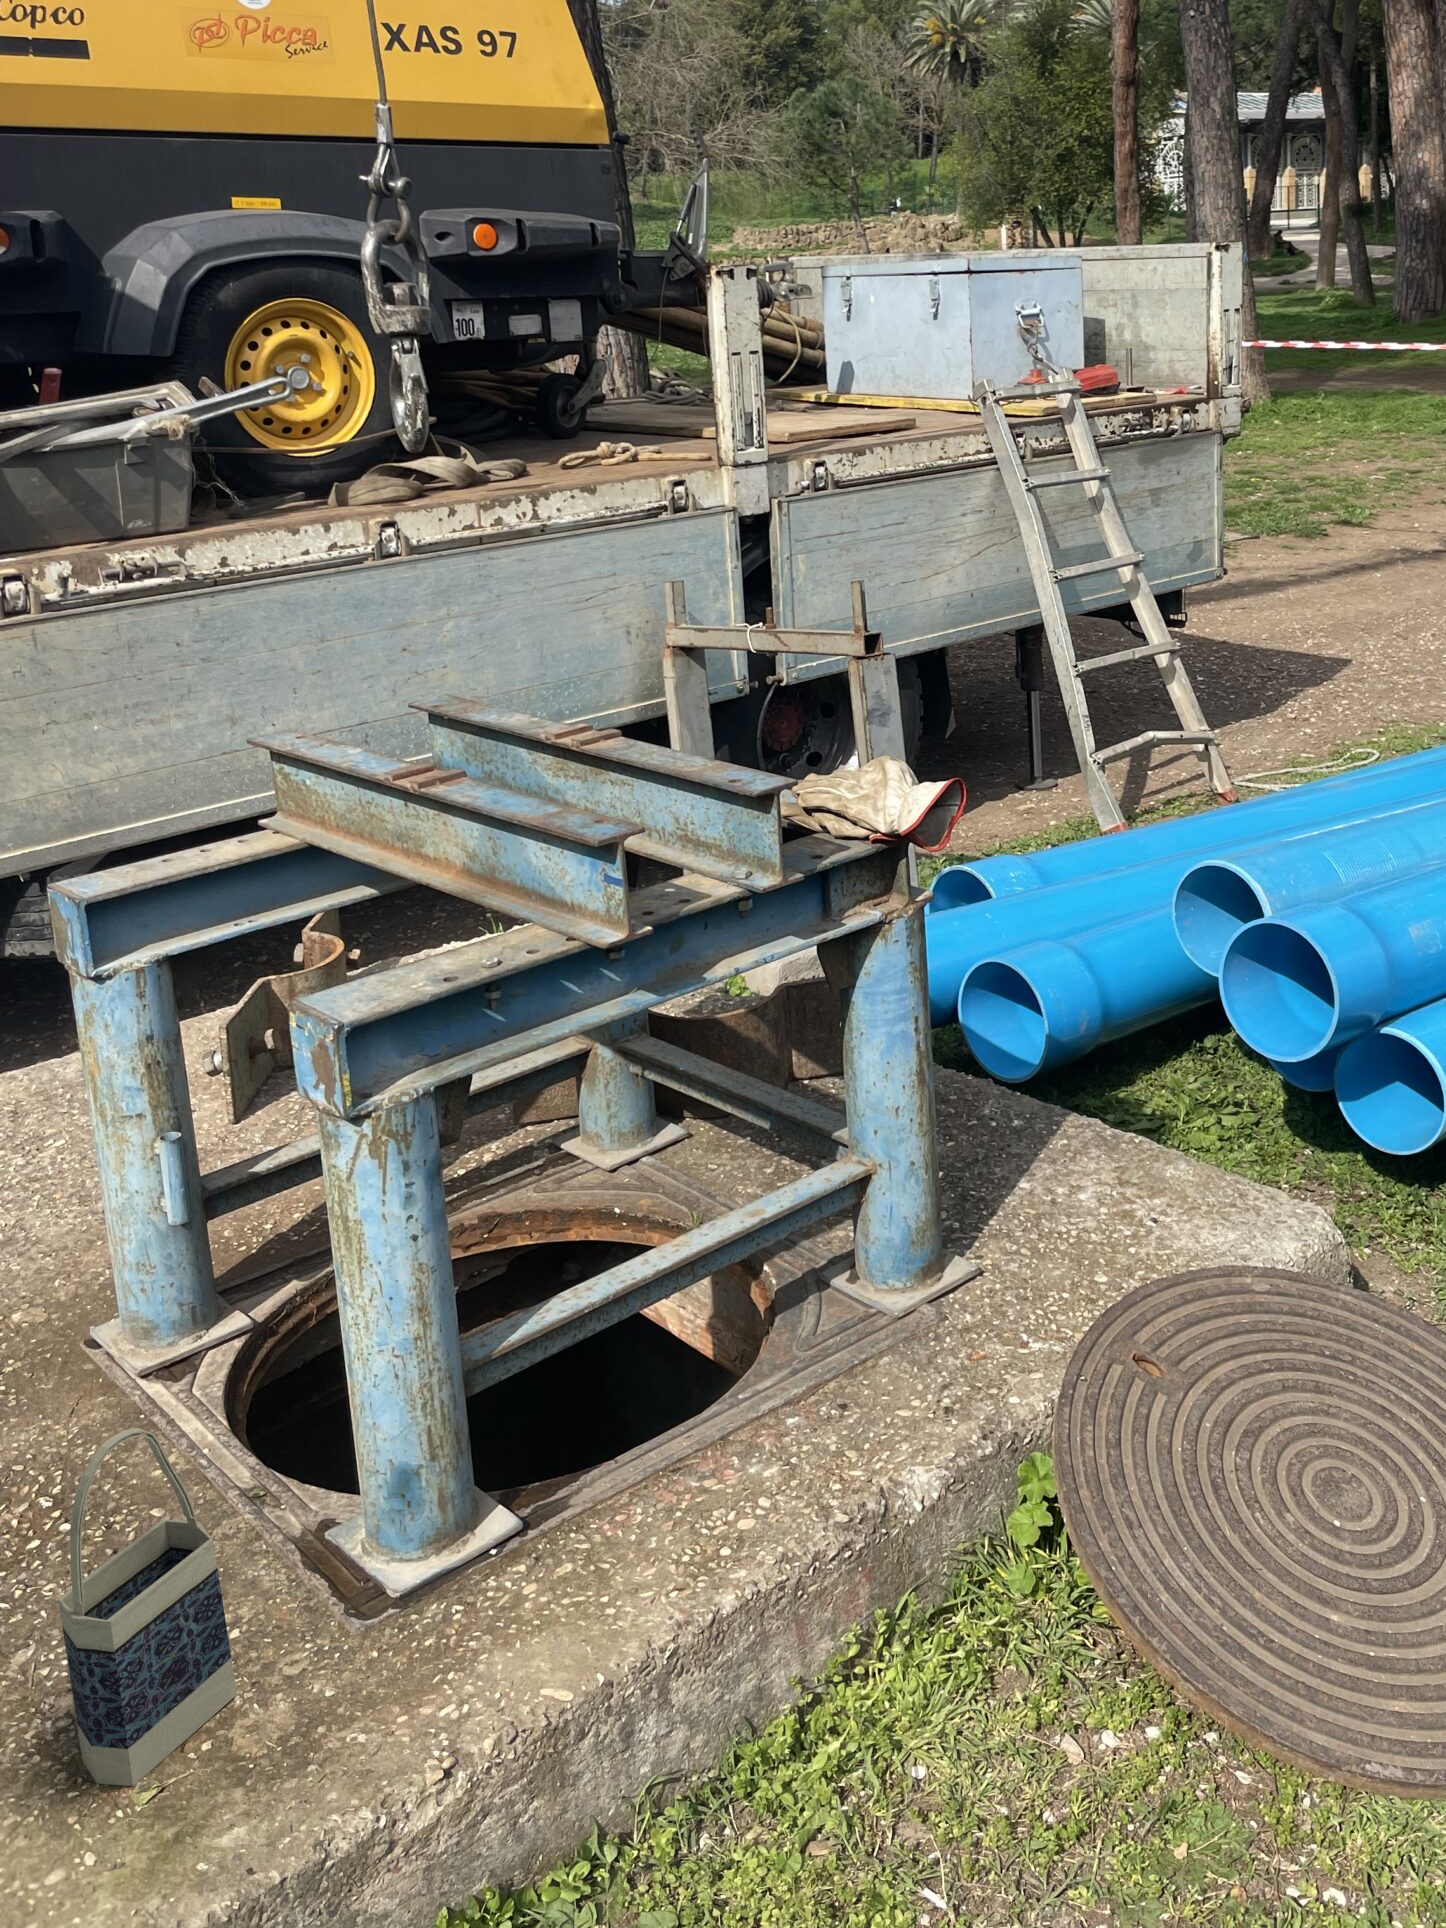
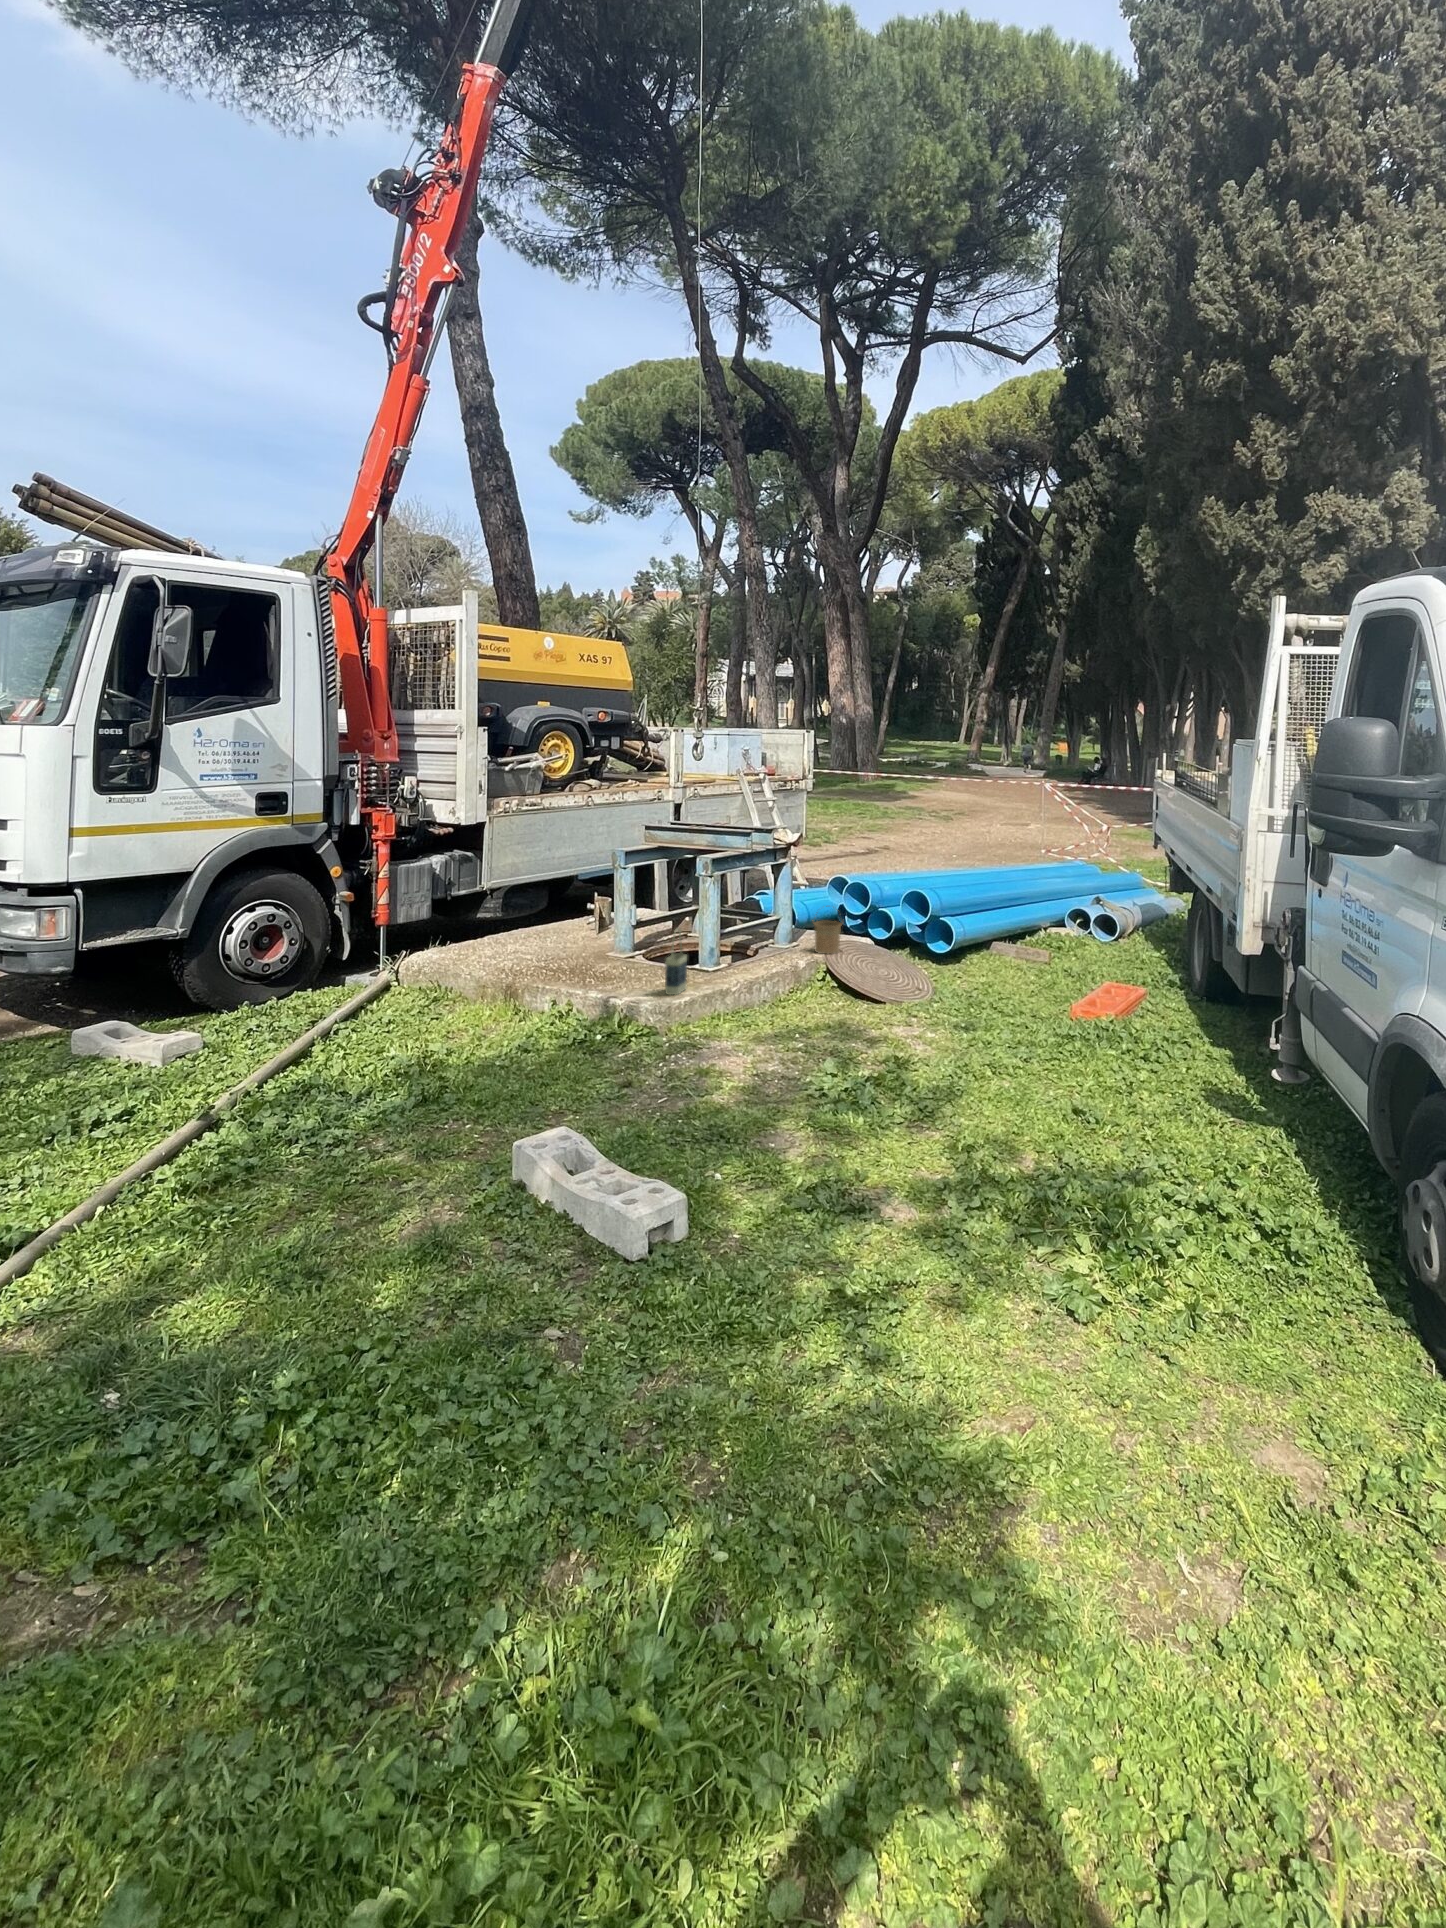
bucket: none [1058,1042,1199,1251] -> present [812,906,842,954]

